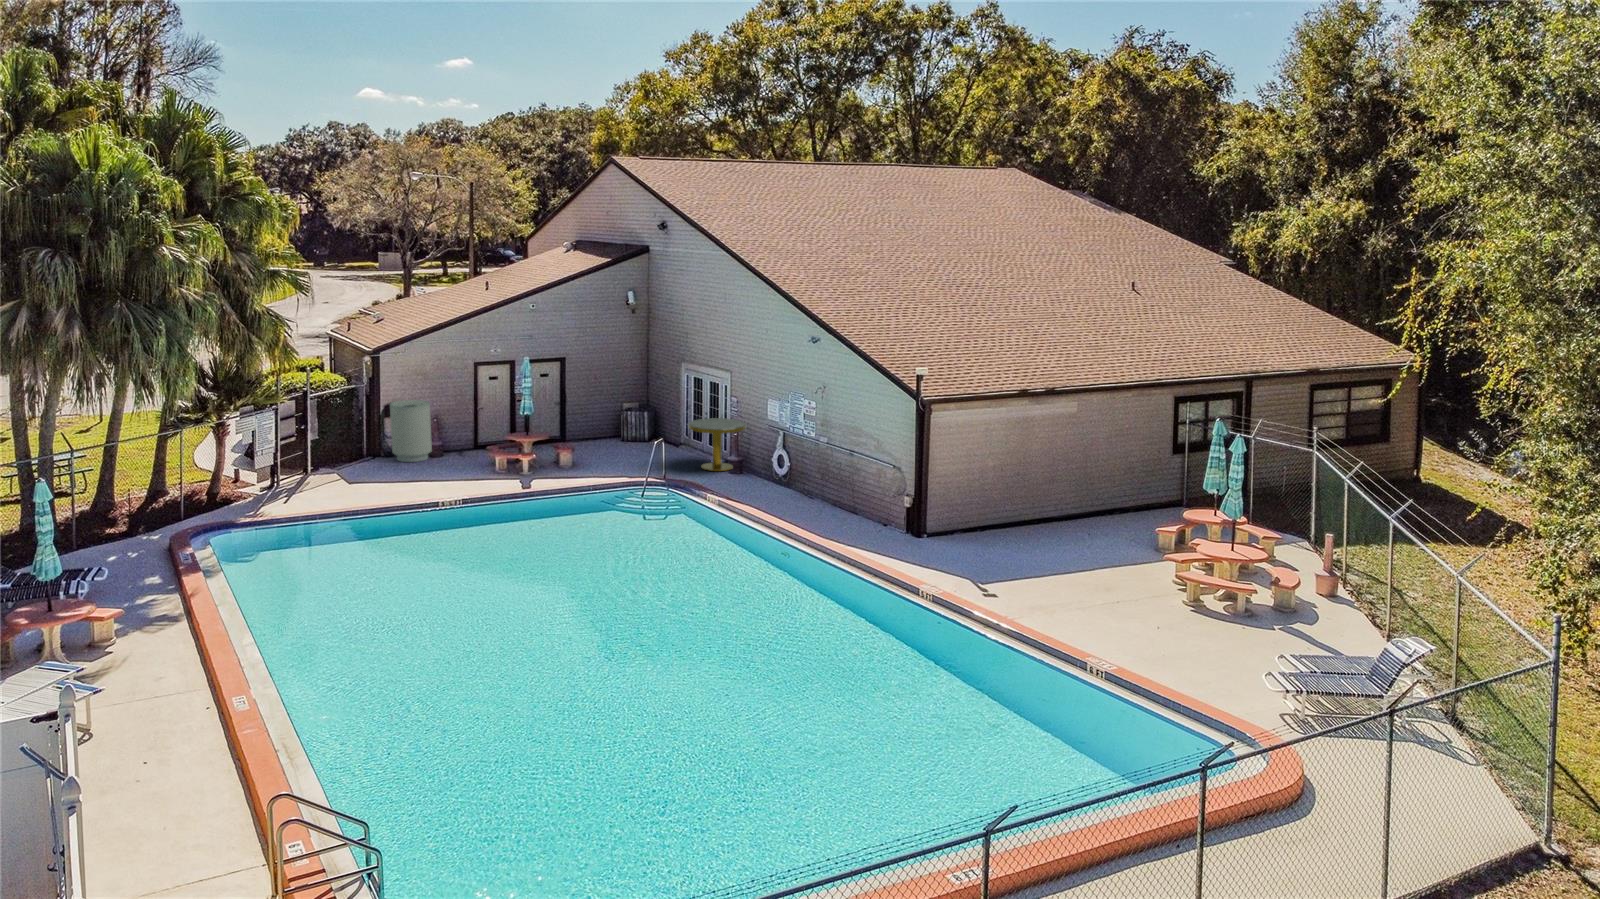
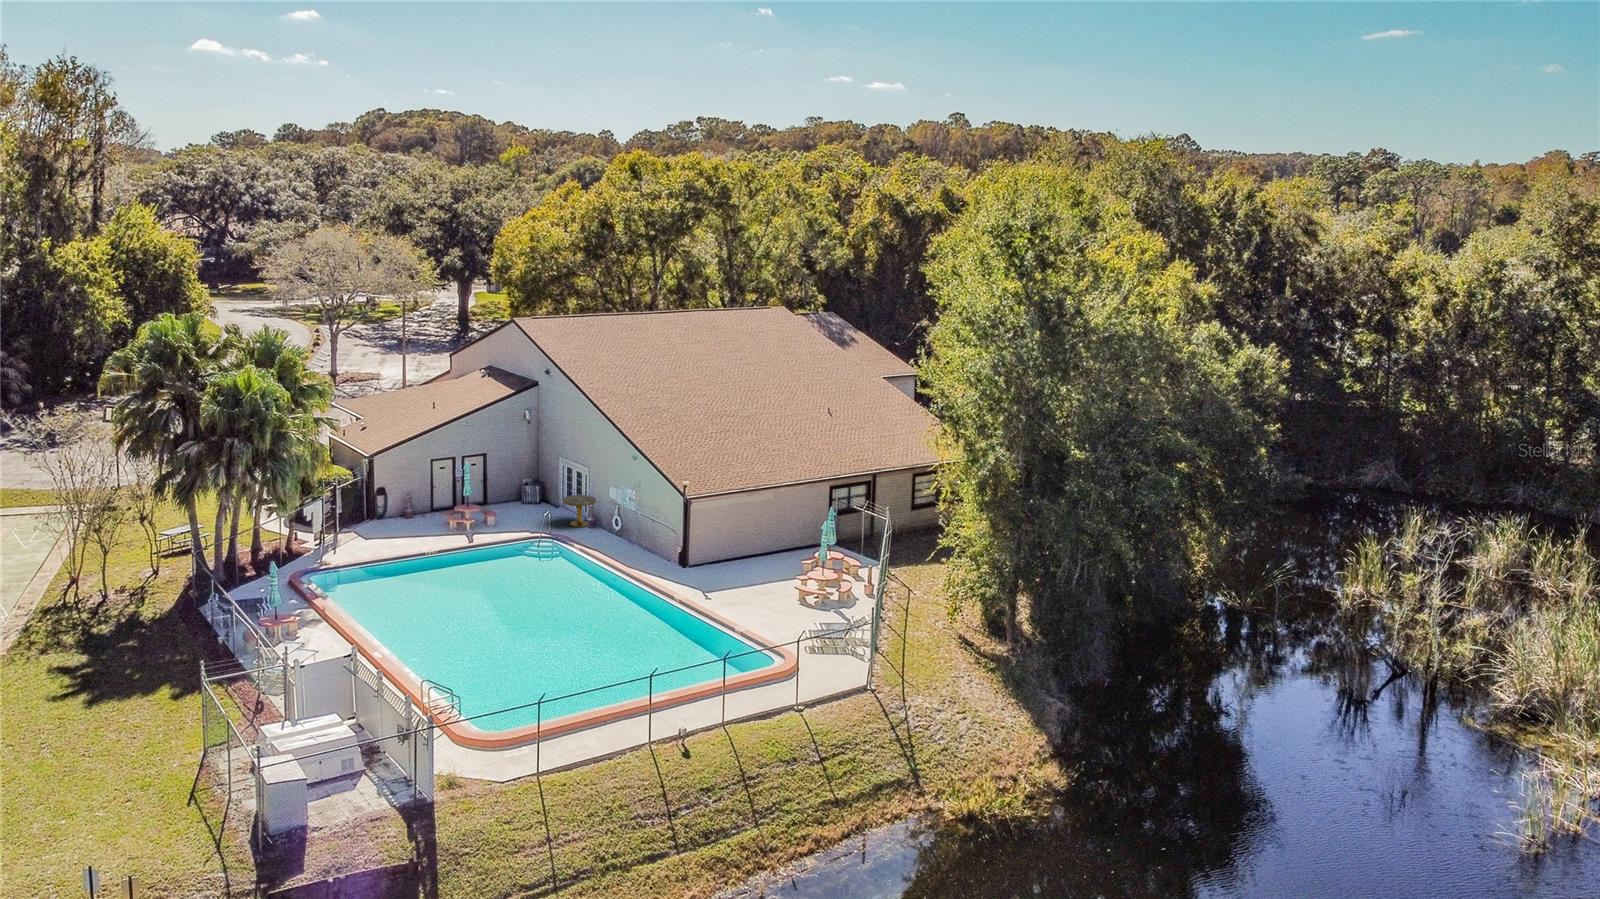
trash can: present [390,400,432,462] -> none [382,485,408,523]

